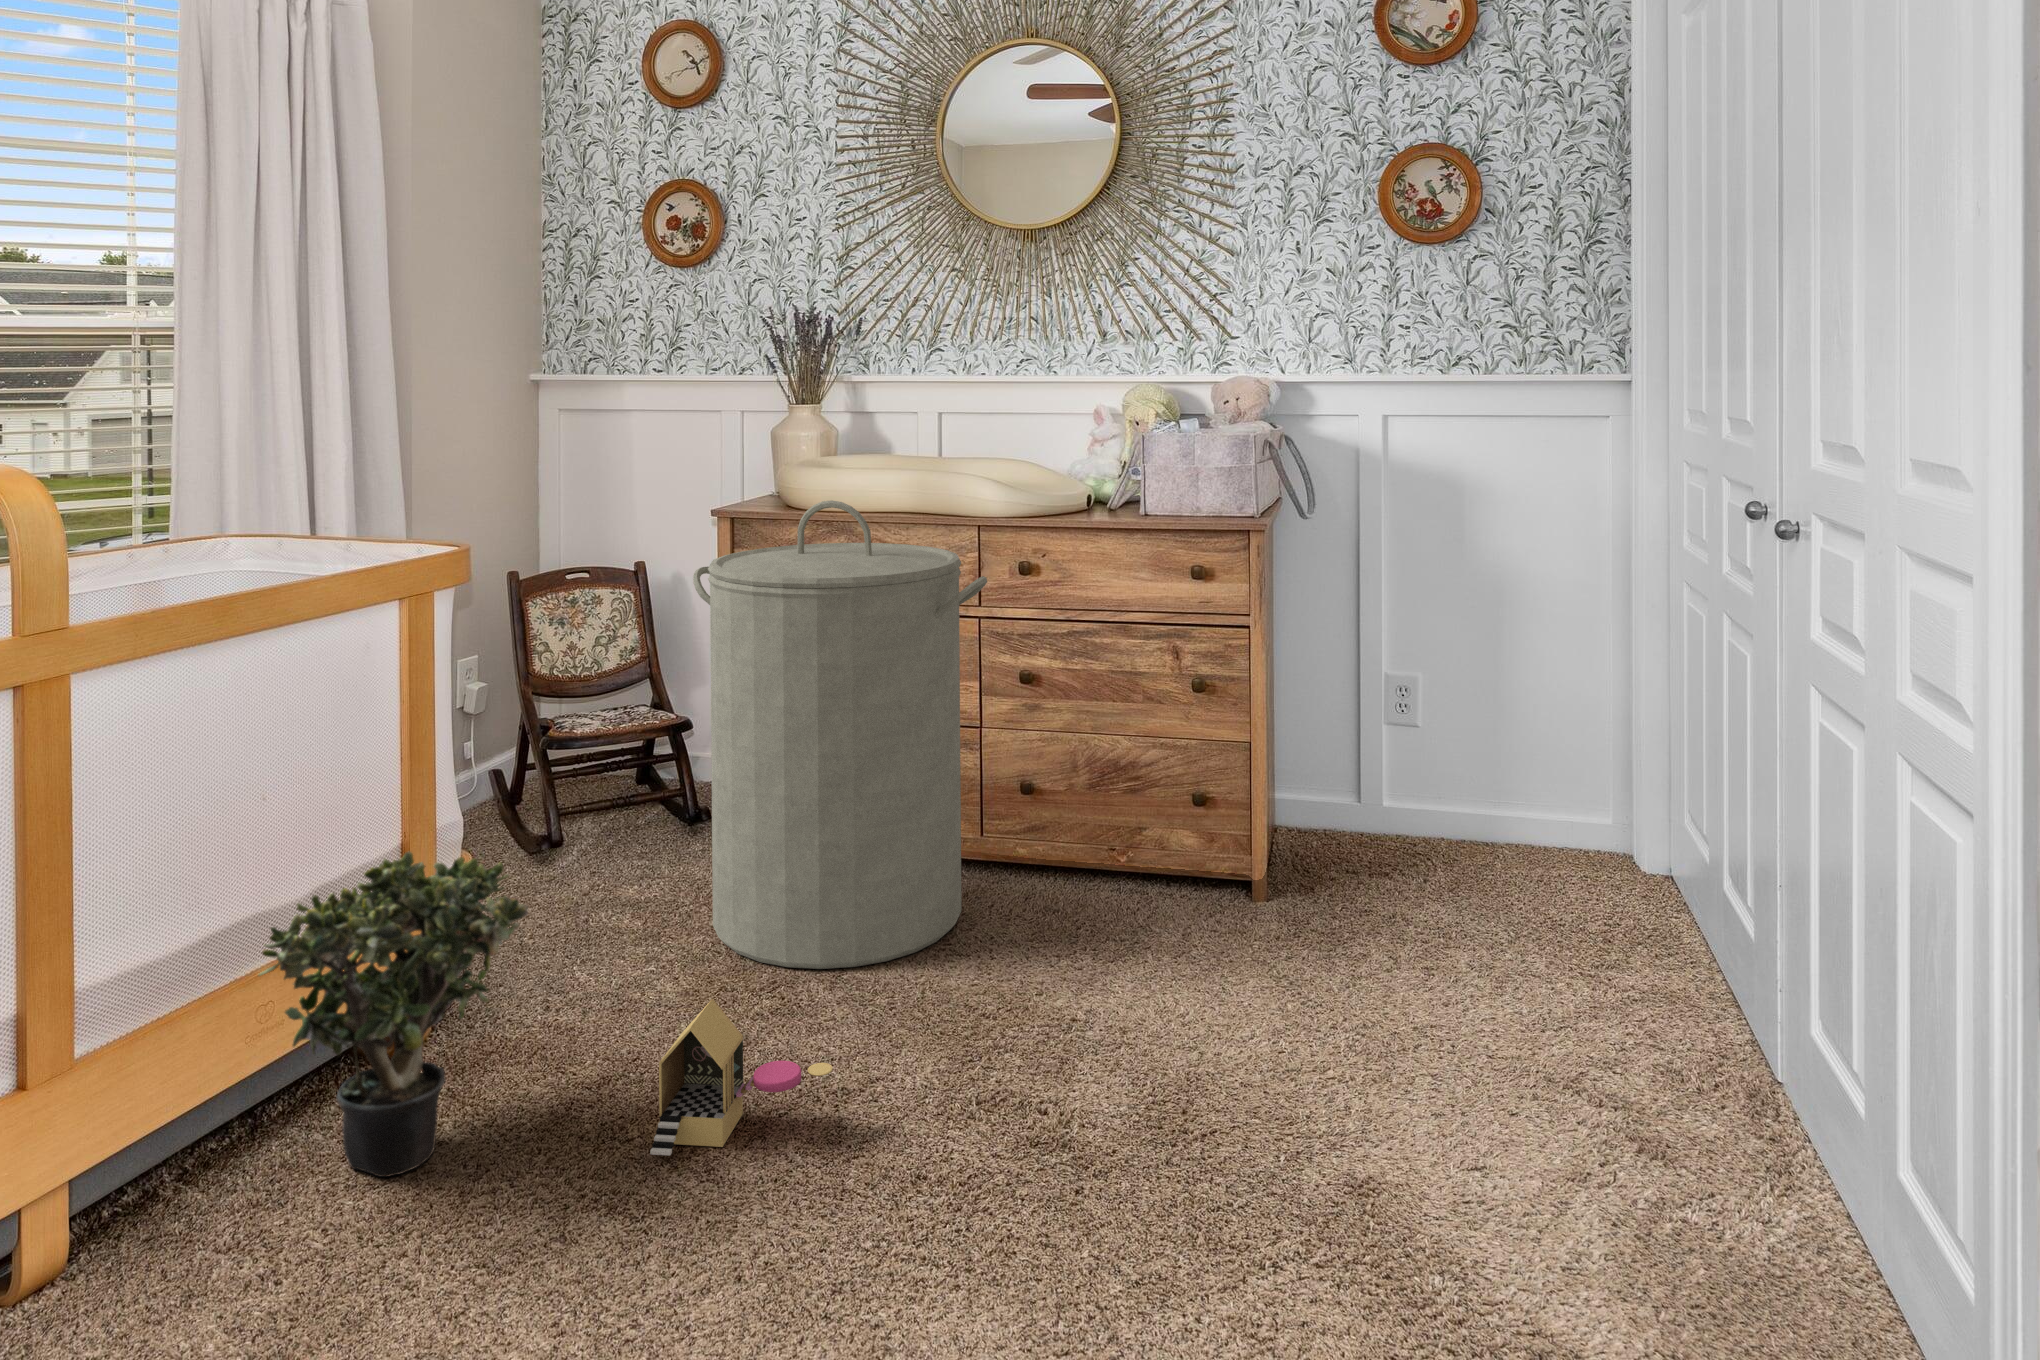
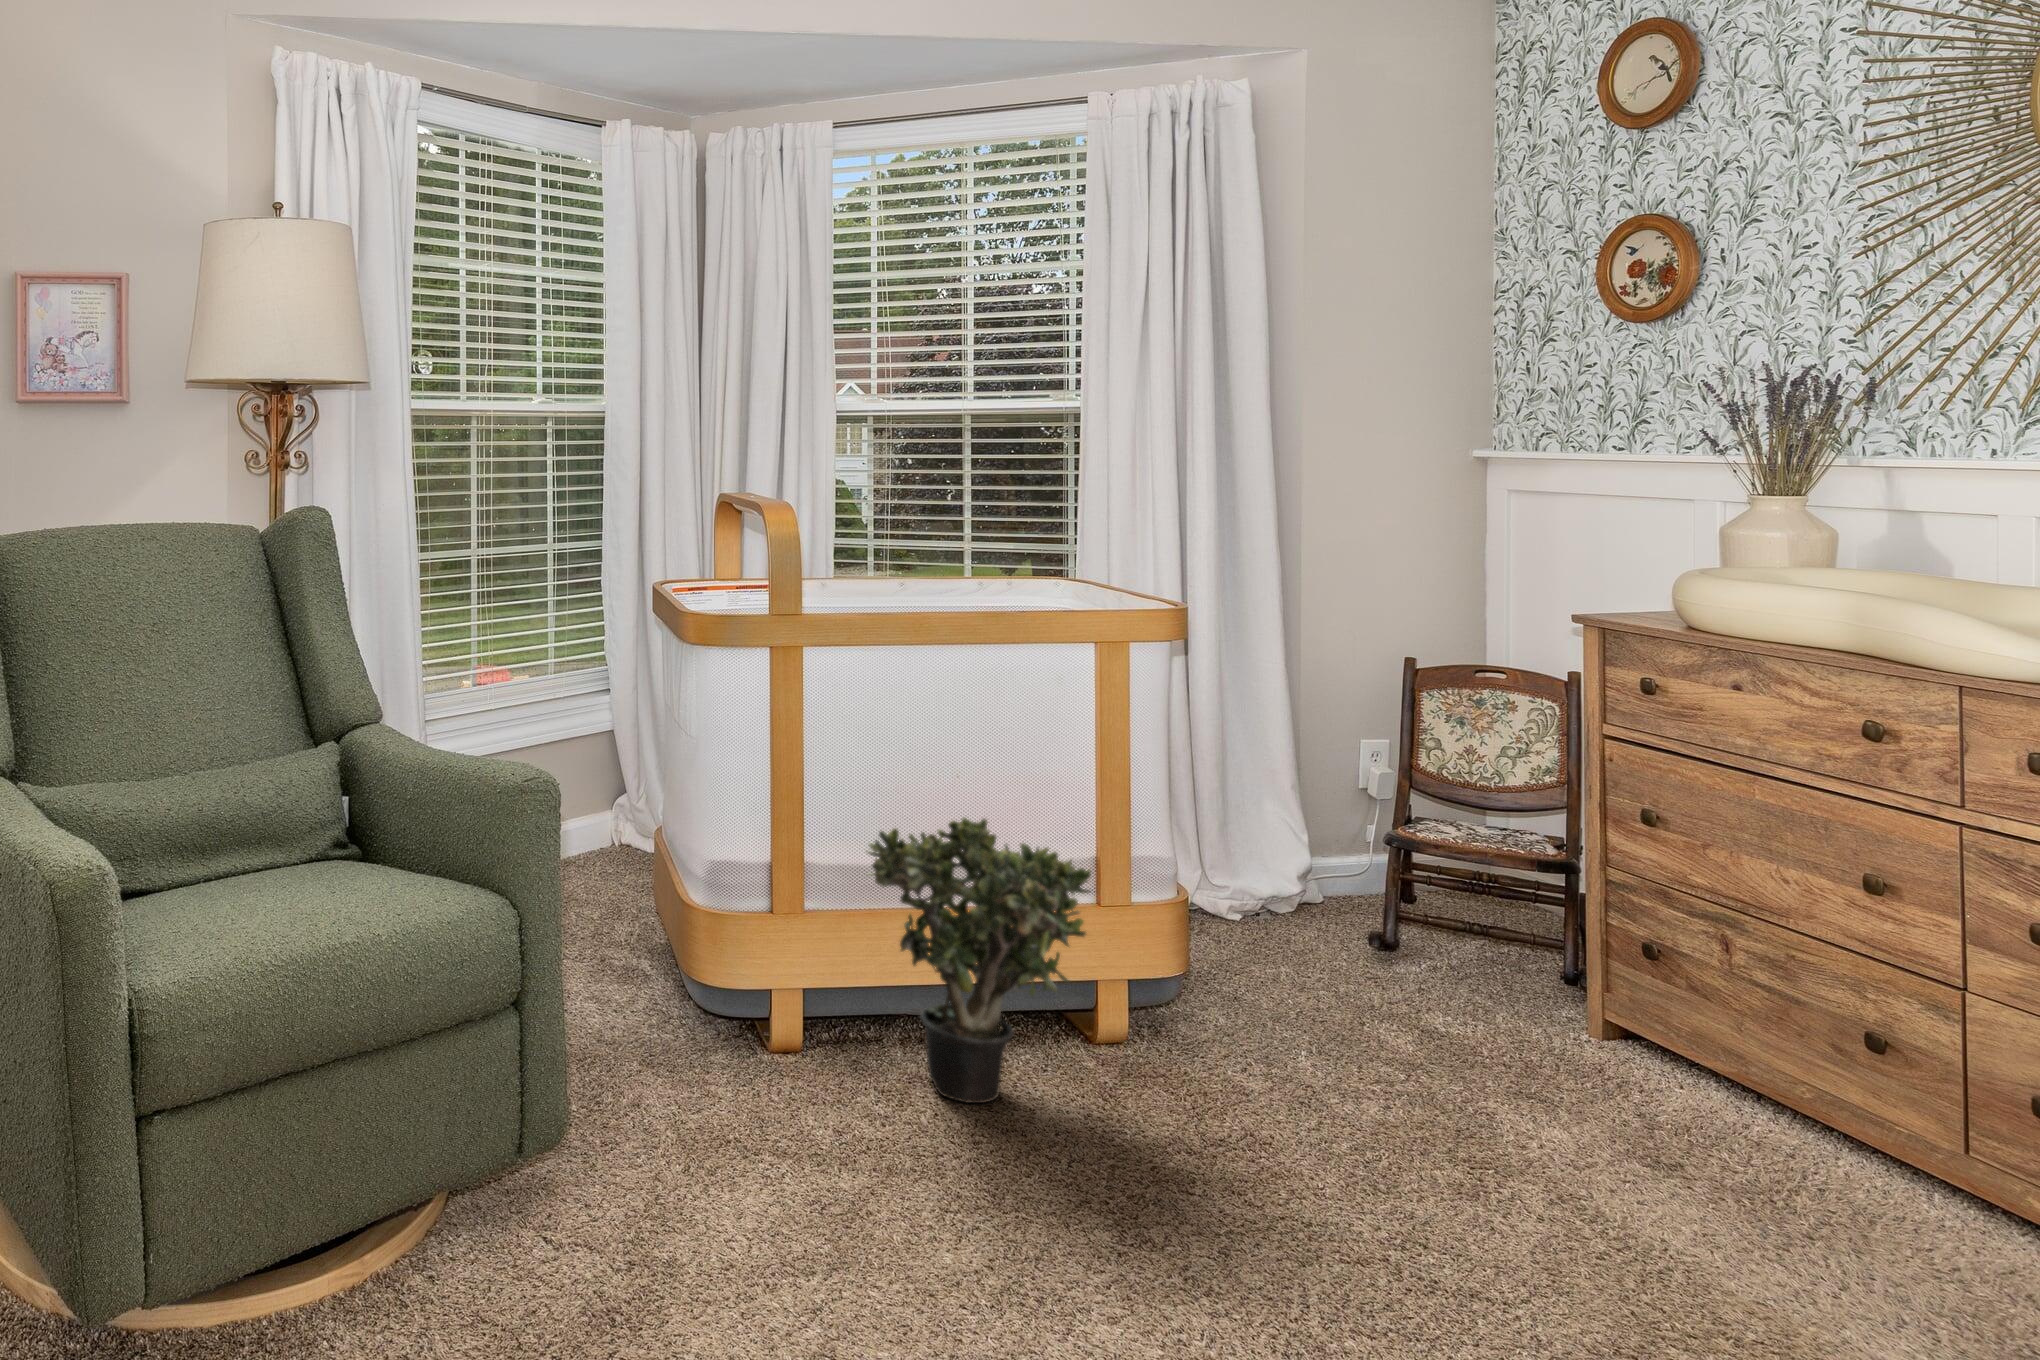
laundry hamper: present [693,500,987,969] -> none [1451,597,1886,1251]
toy house: present [650,999,833,1155] -> none [1136,1087,1345,1242]

